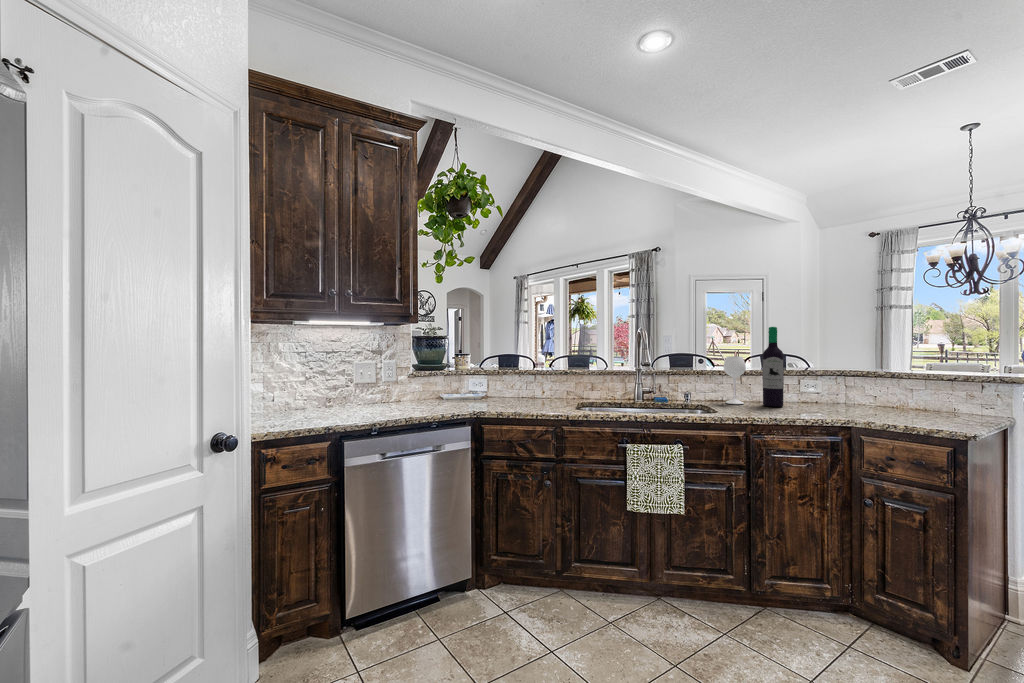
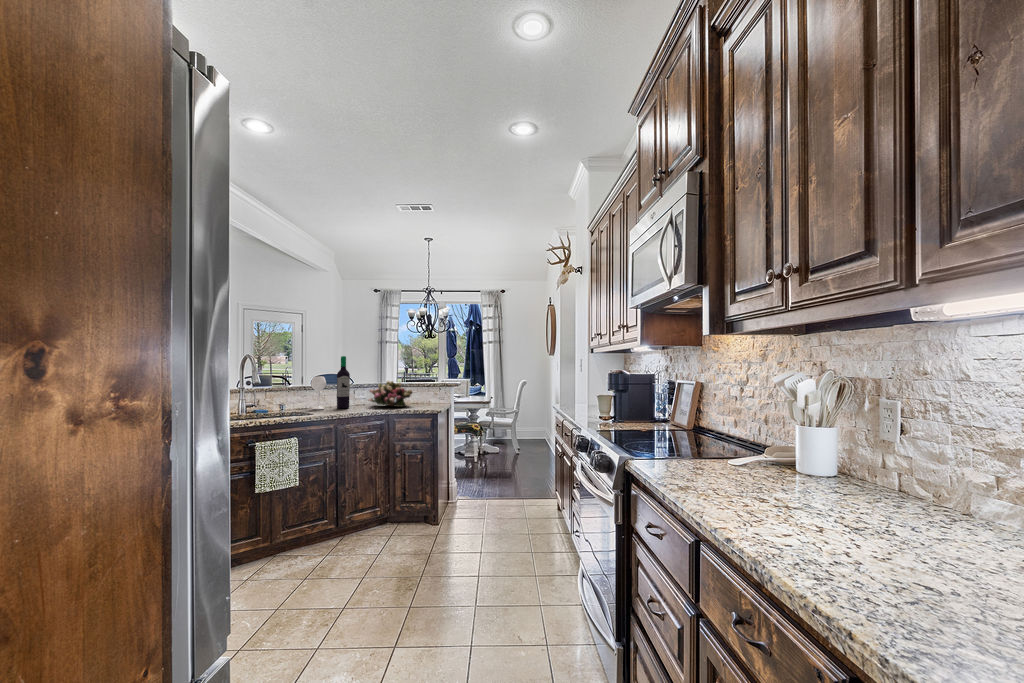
flower arrangement: none [816,367,909,416] -> present [368,381,412,407]

